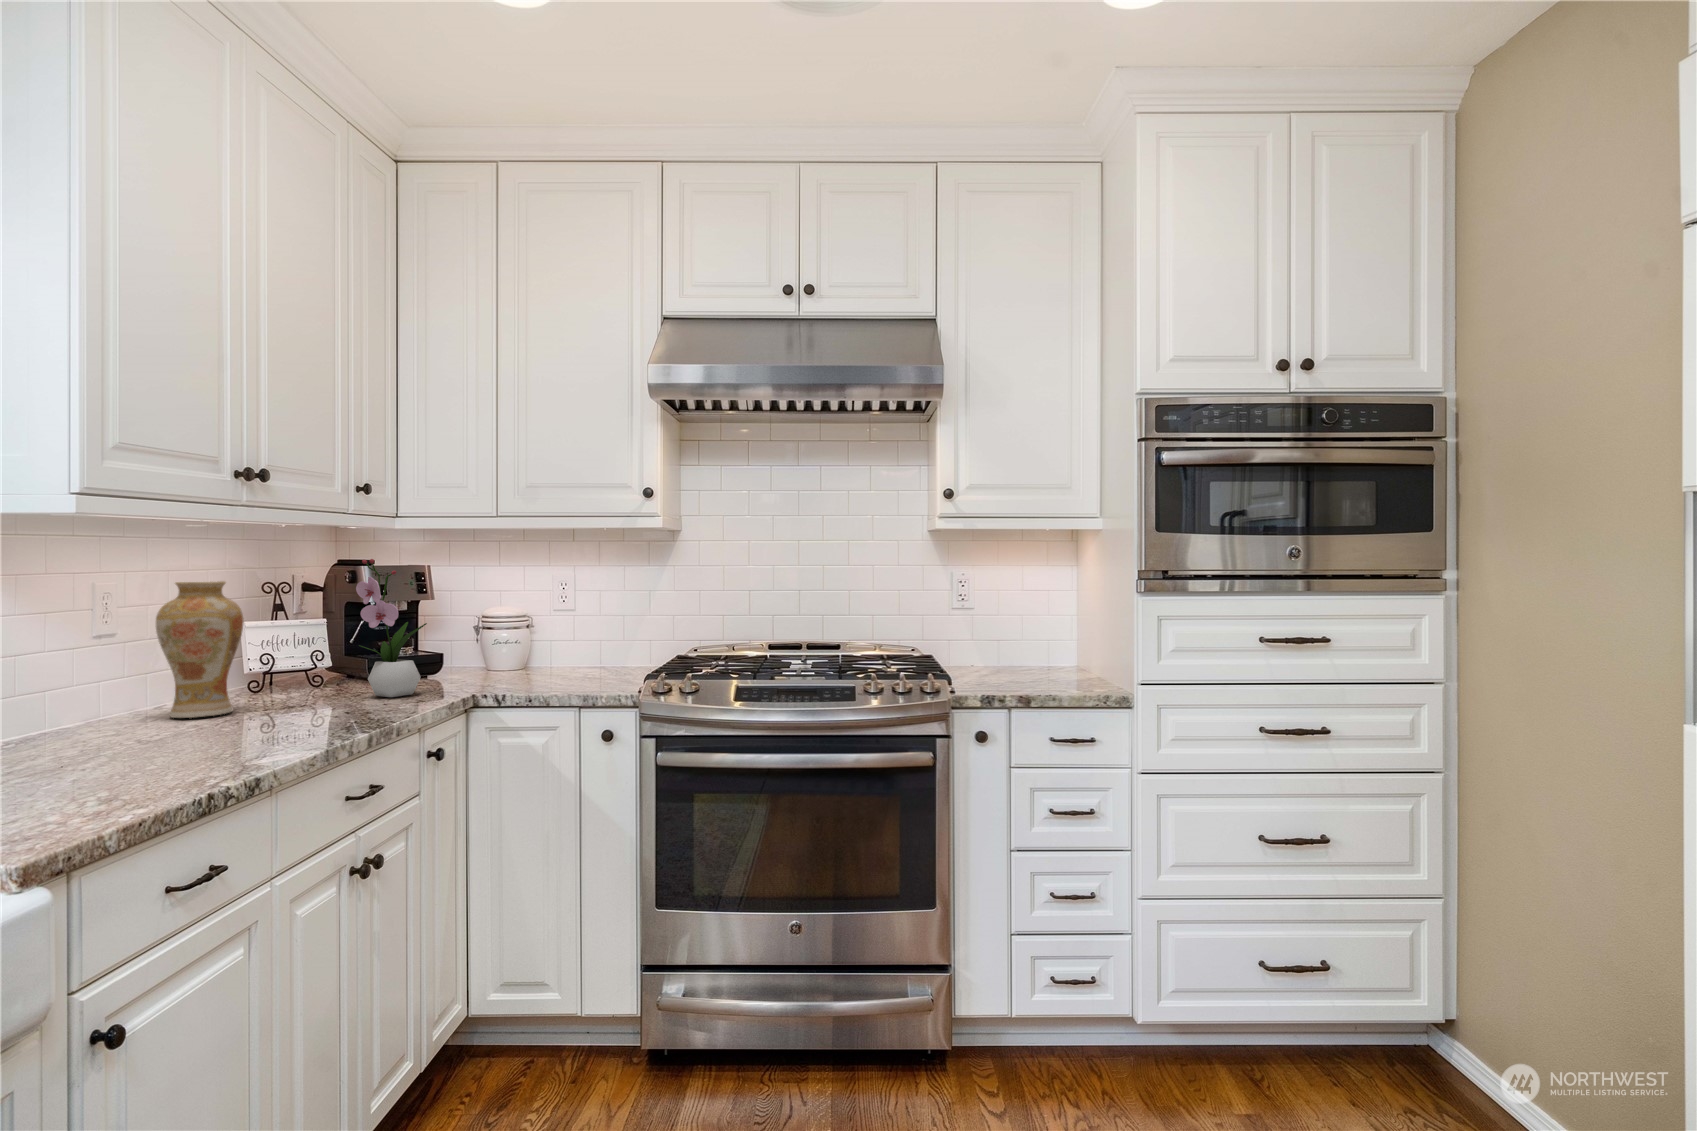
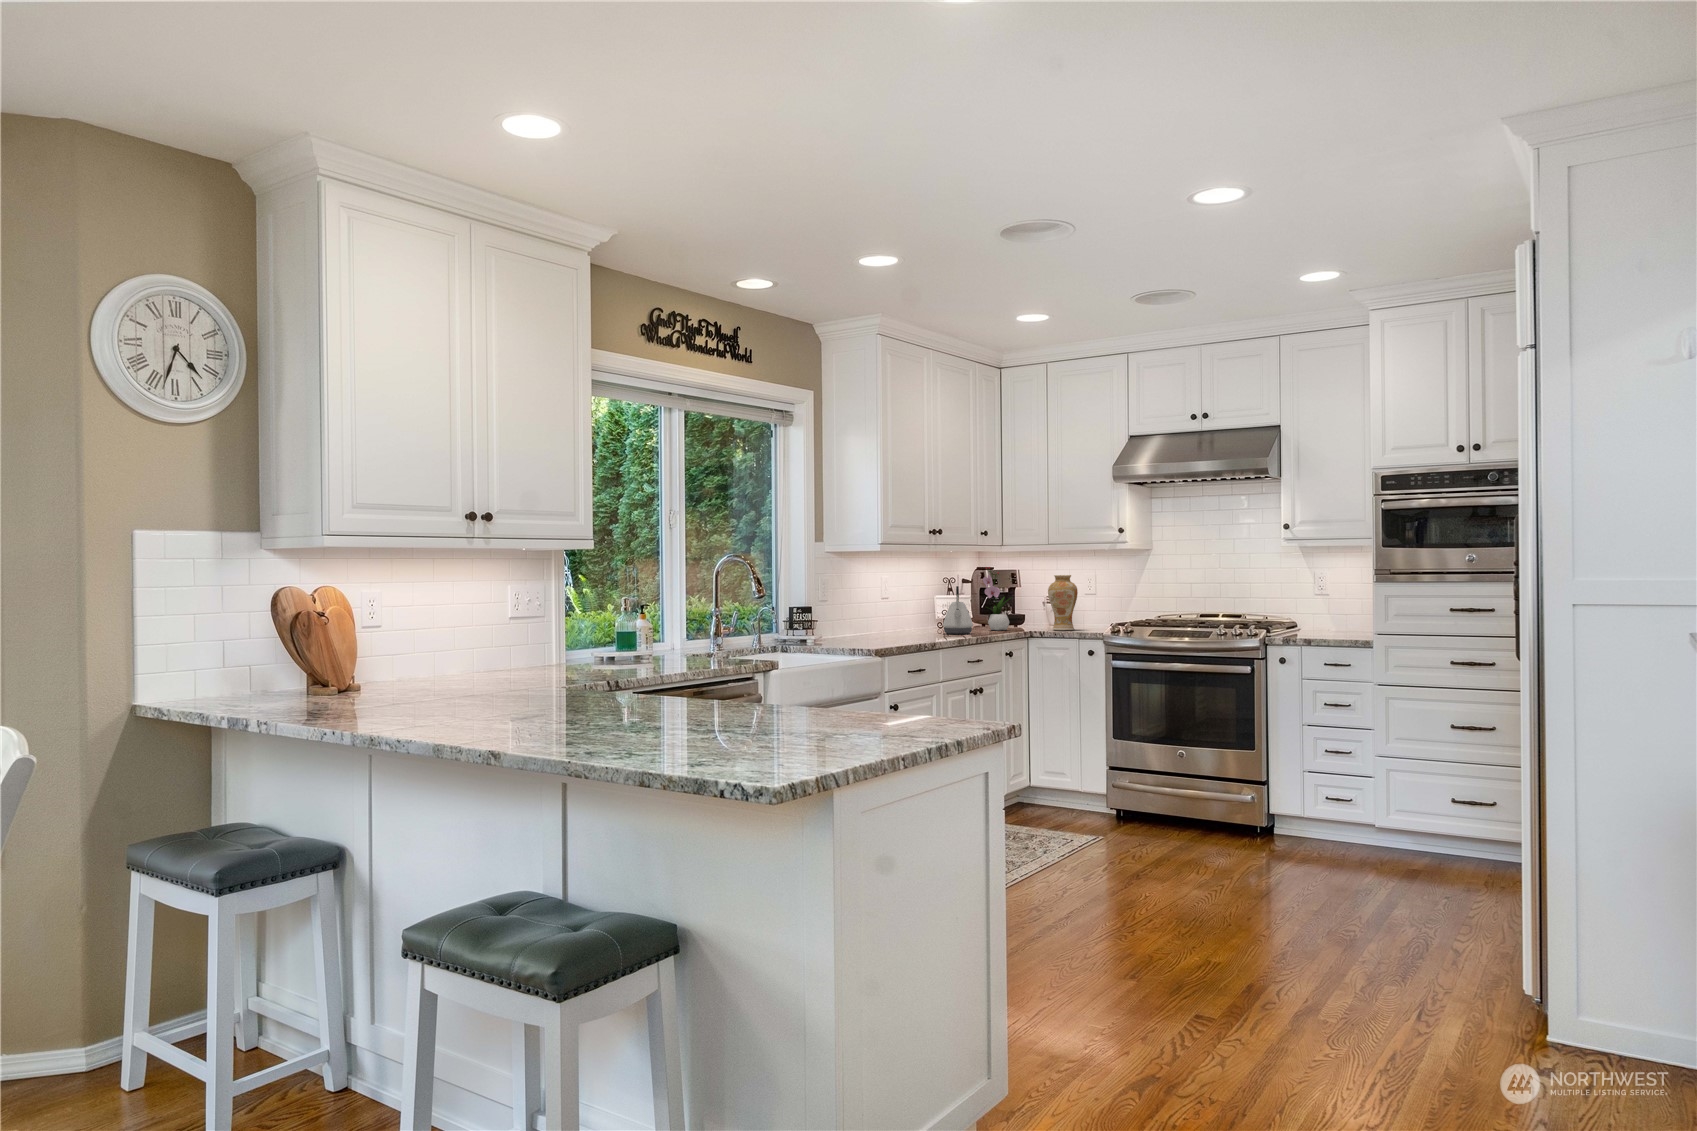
vase: present [156,581,243,718] -> present [1048,575,1078,630]
kettle: none [244,607,332,729] -> present [943,586,973,634]

